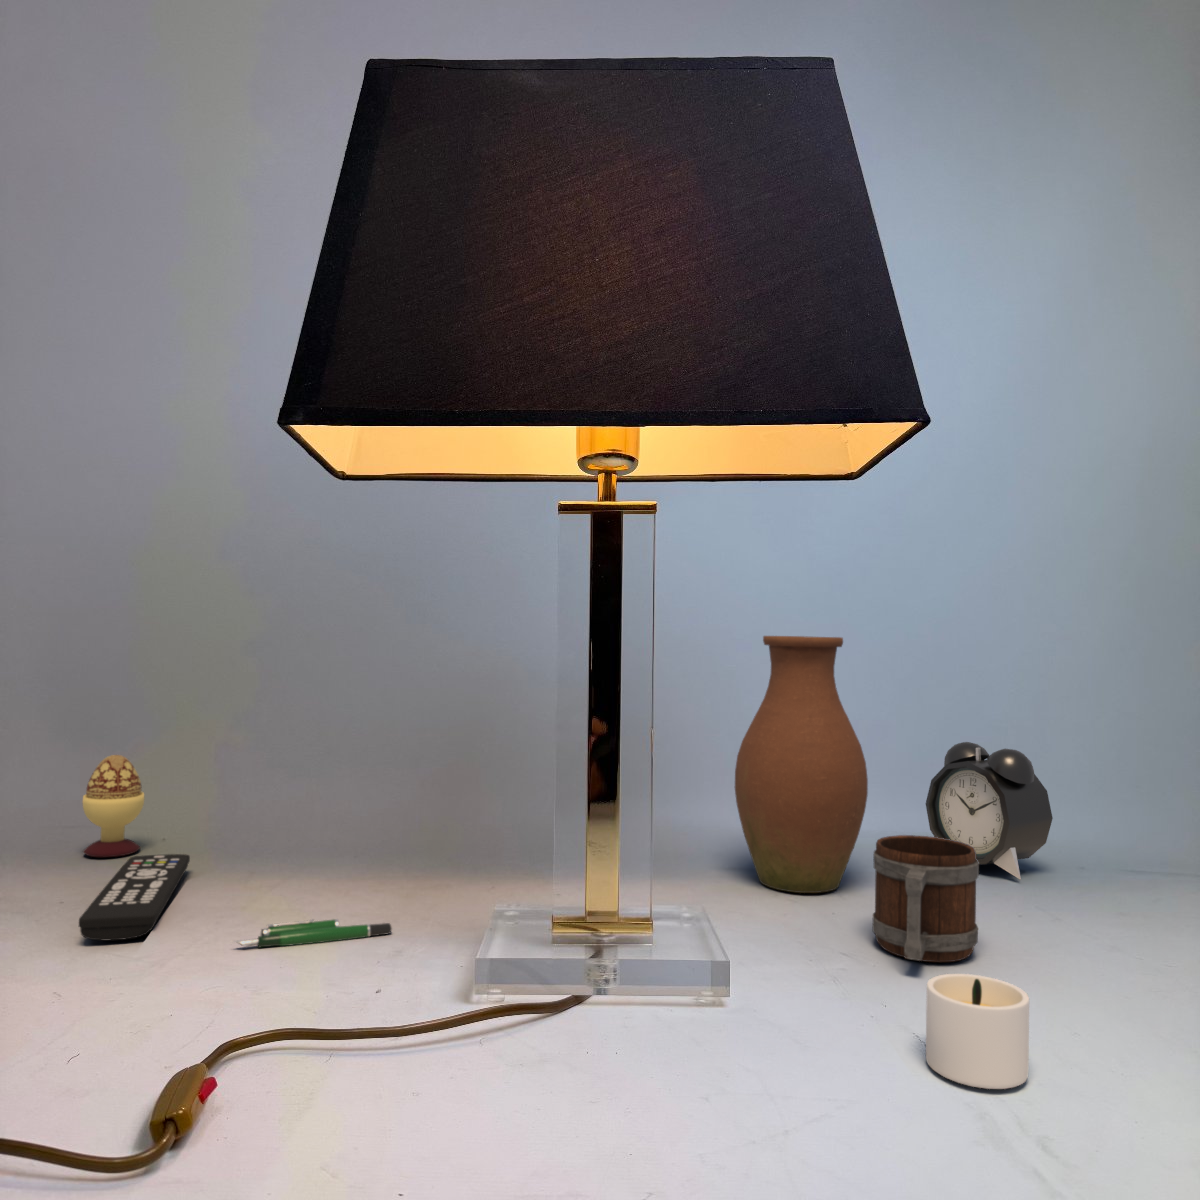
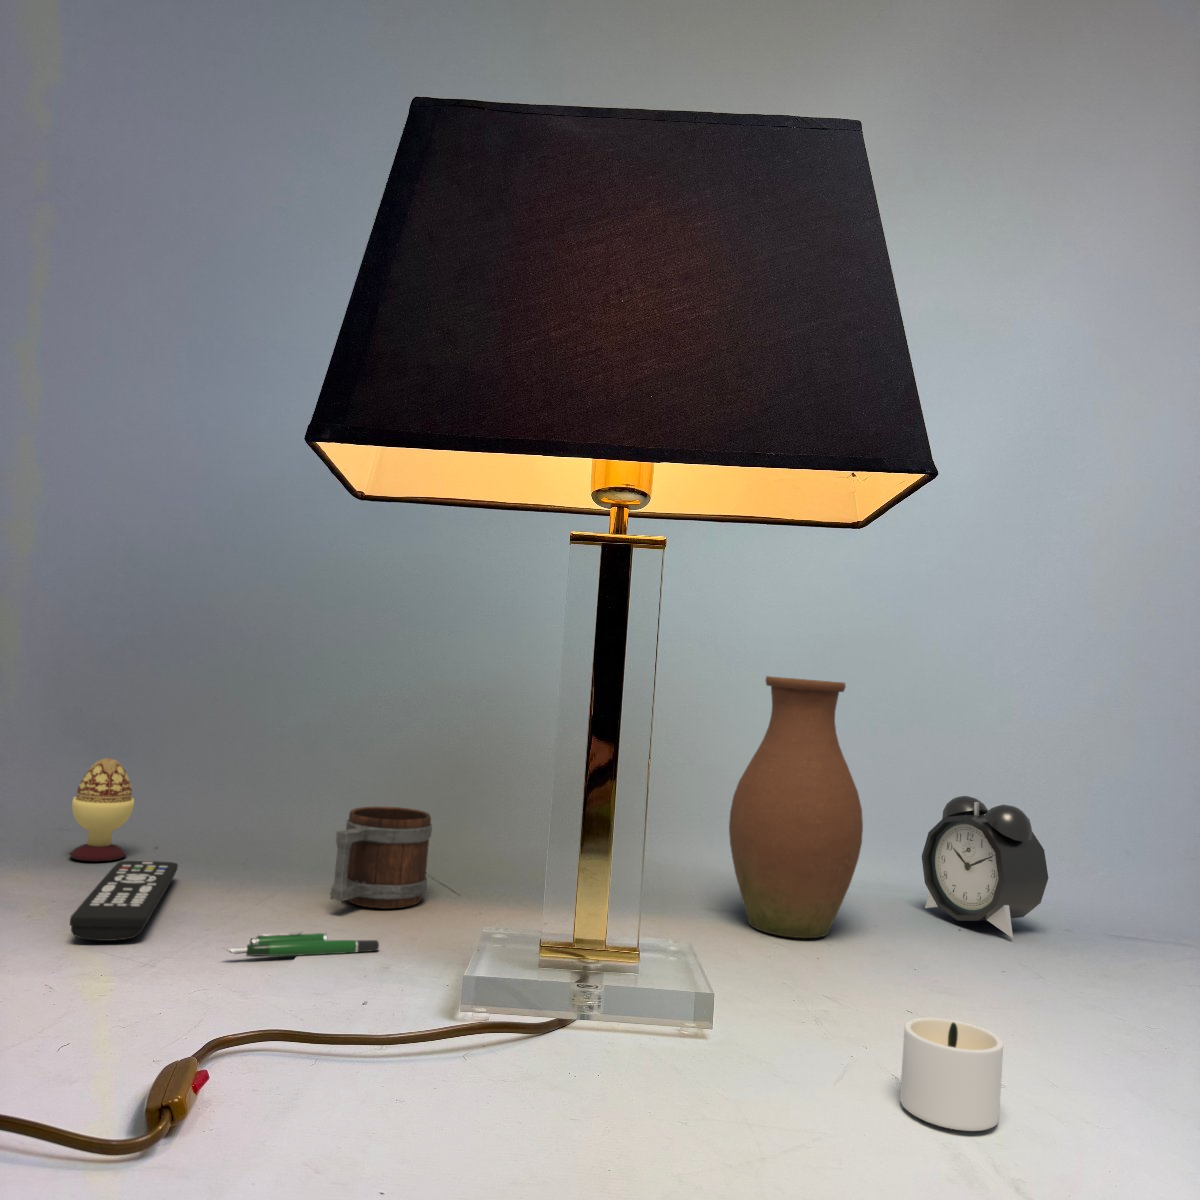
mug: present [873,835,979,962] -> present [331,807,432,909]

